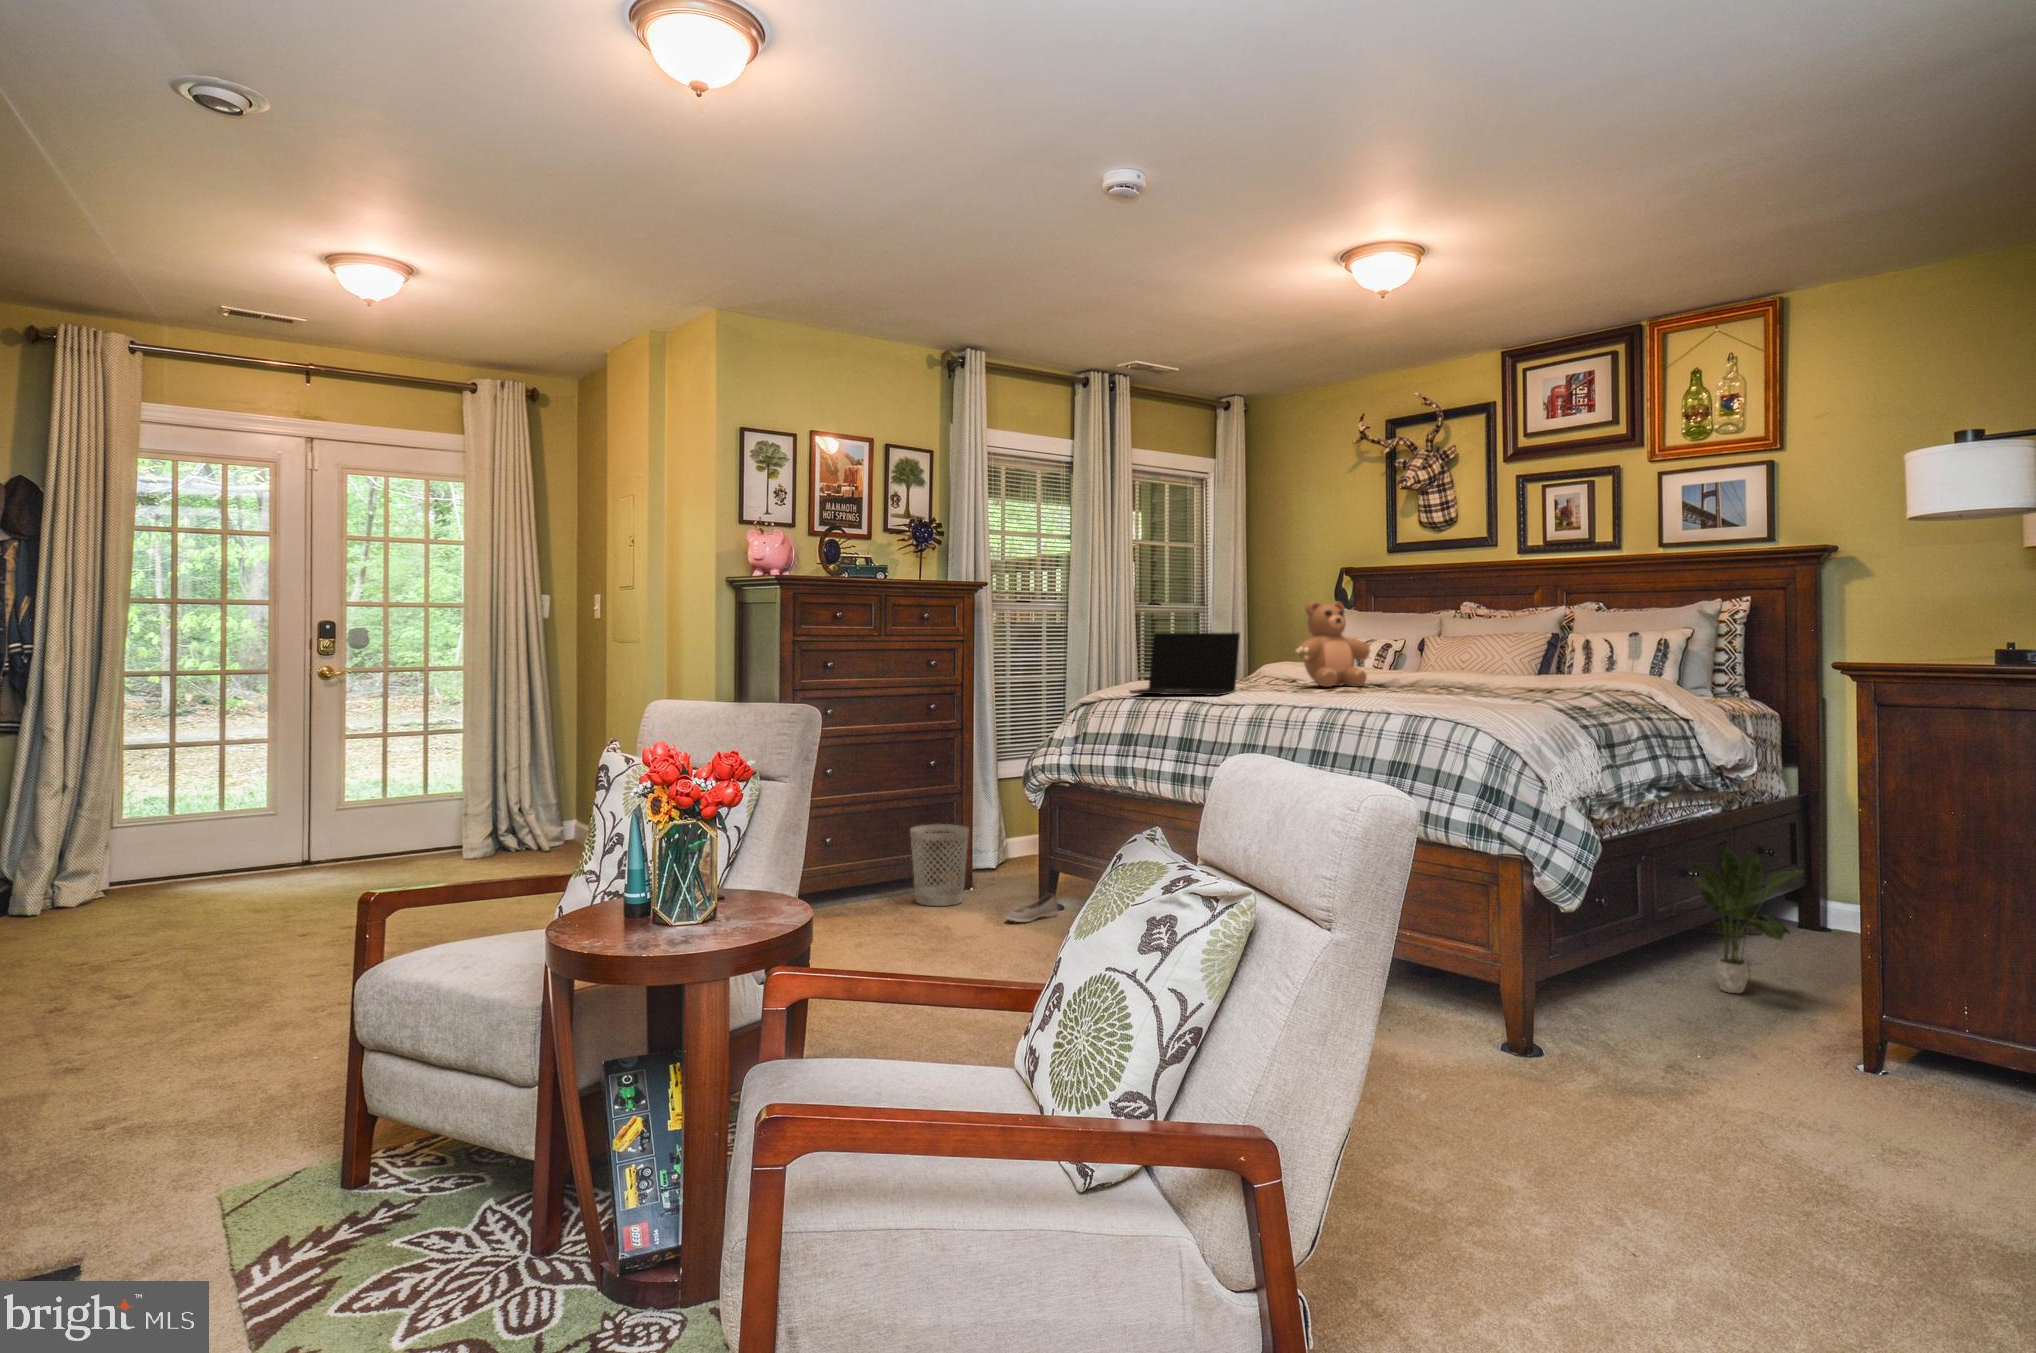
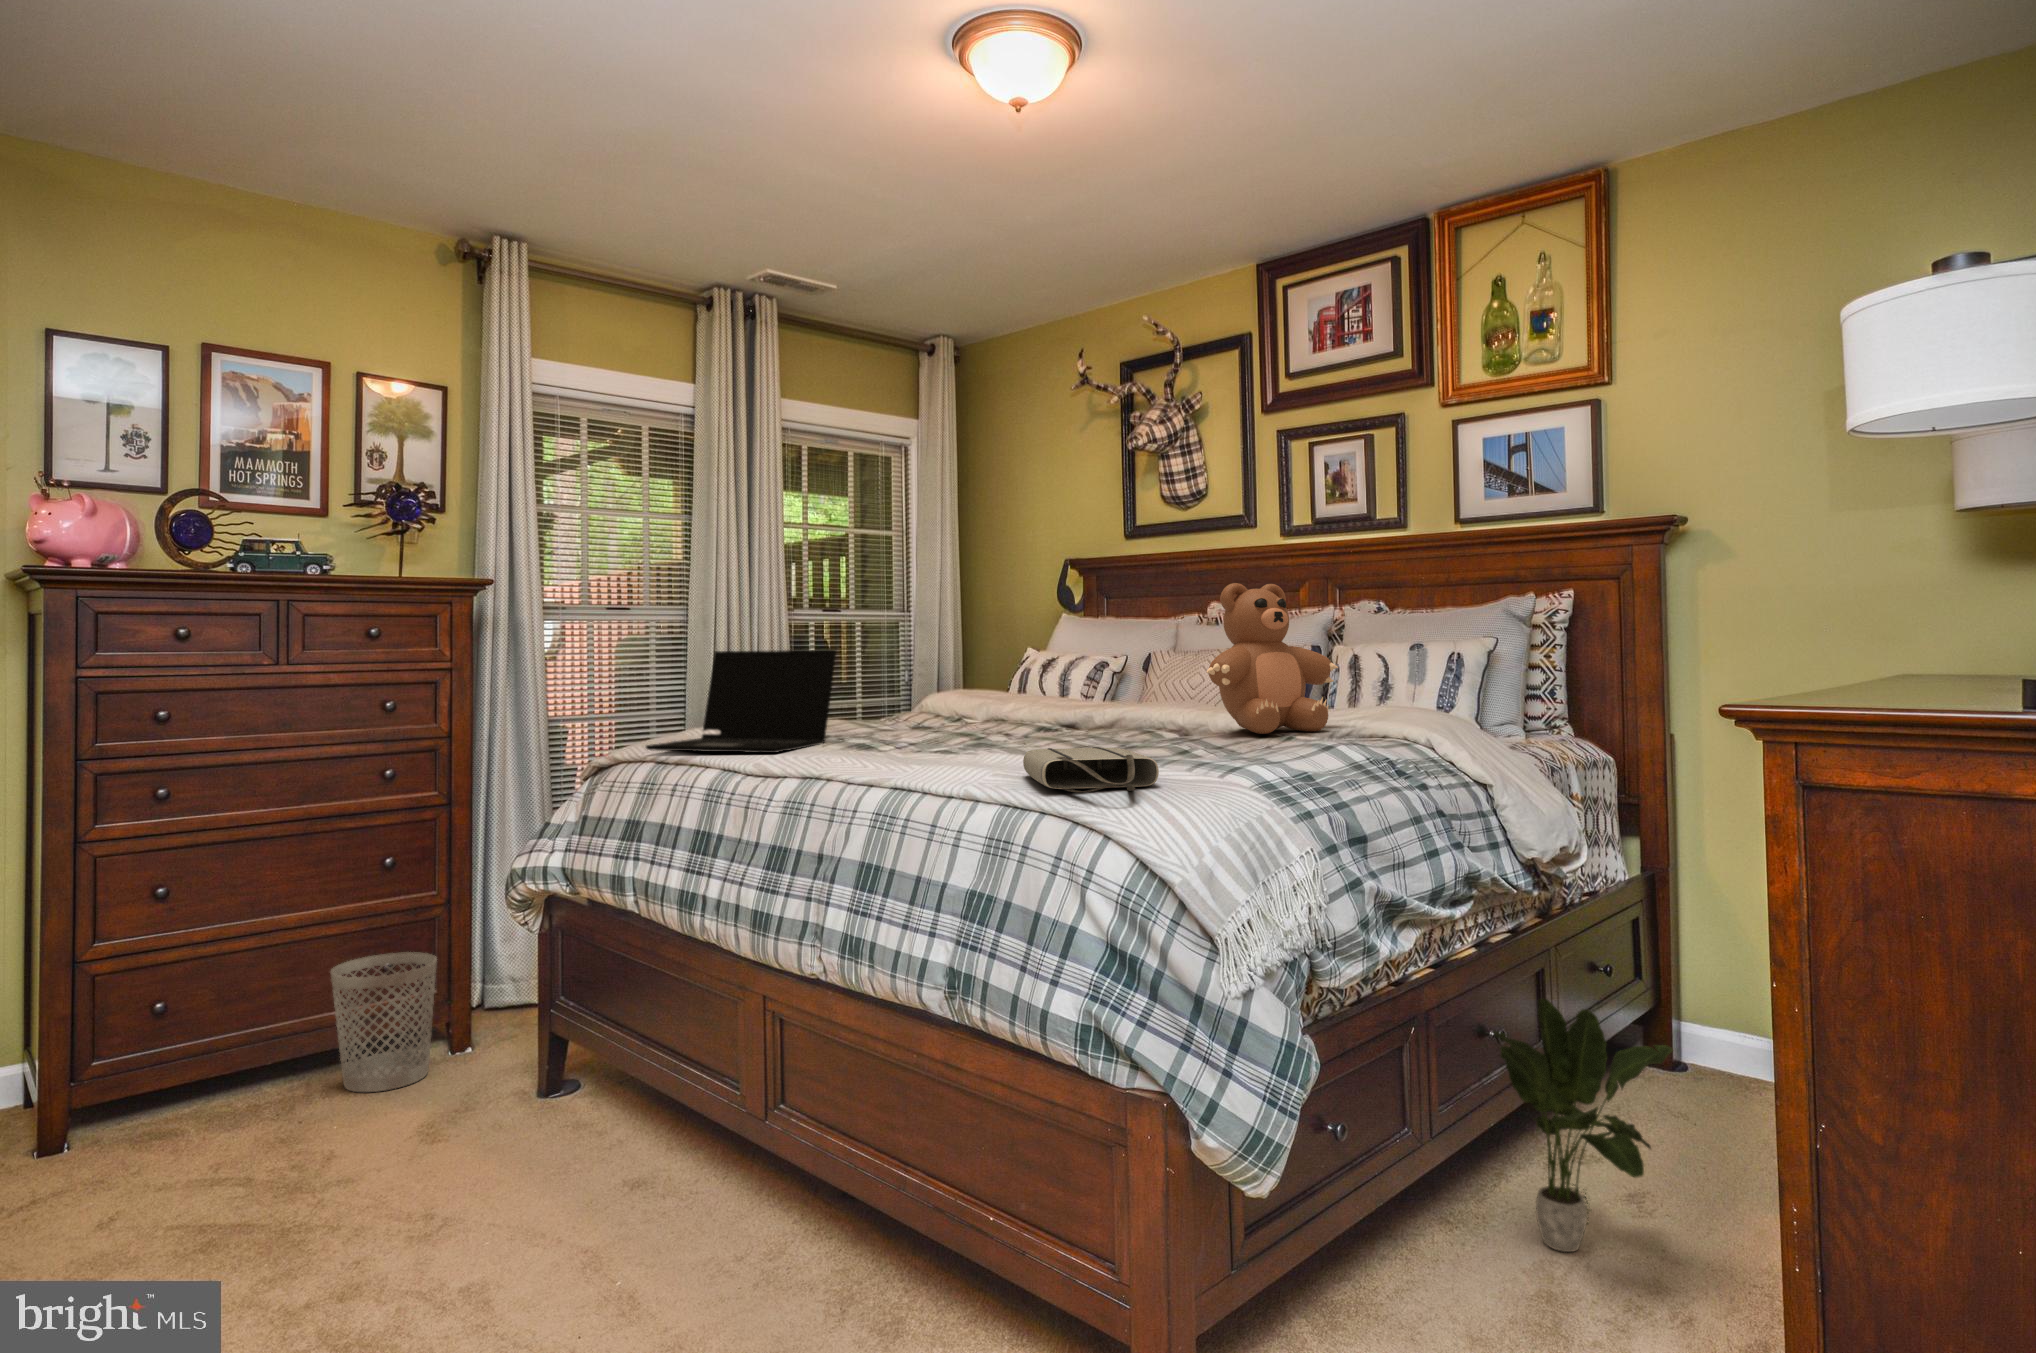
teddy bear: present [1296,601,1373,687] -> present [1207,583,1338,734]
tote bag: none [1412,688,1503,707] -> present [1023,747,1159,792]
shoe: present [1006,893,1058,922] -> none [444,1069,553,1129]

